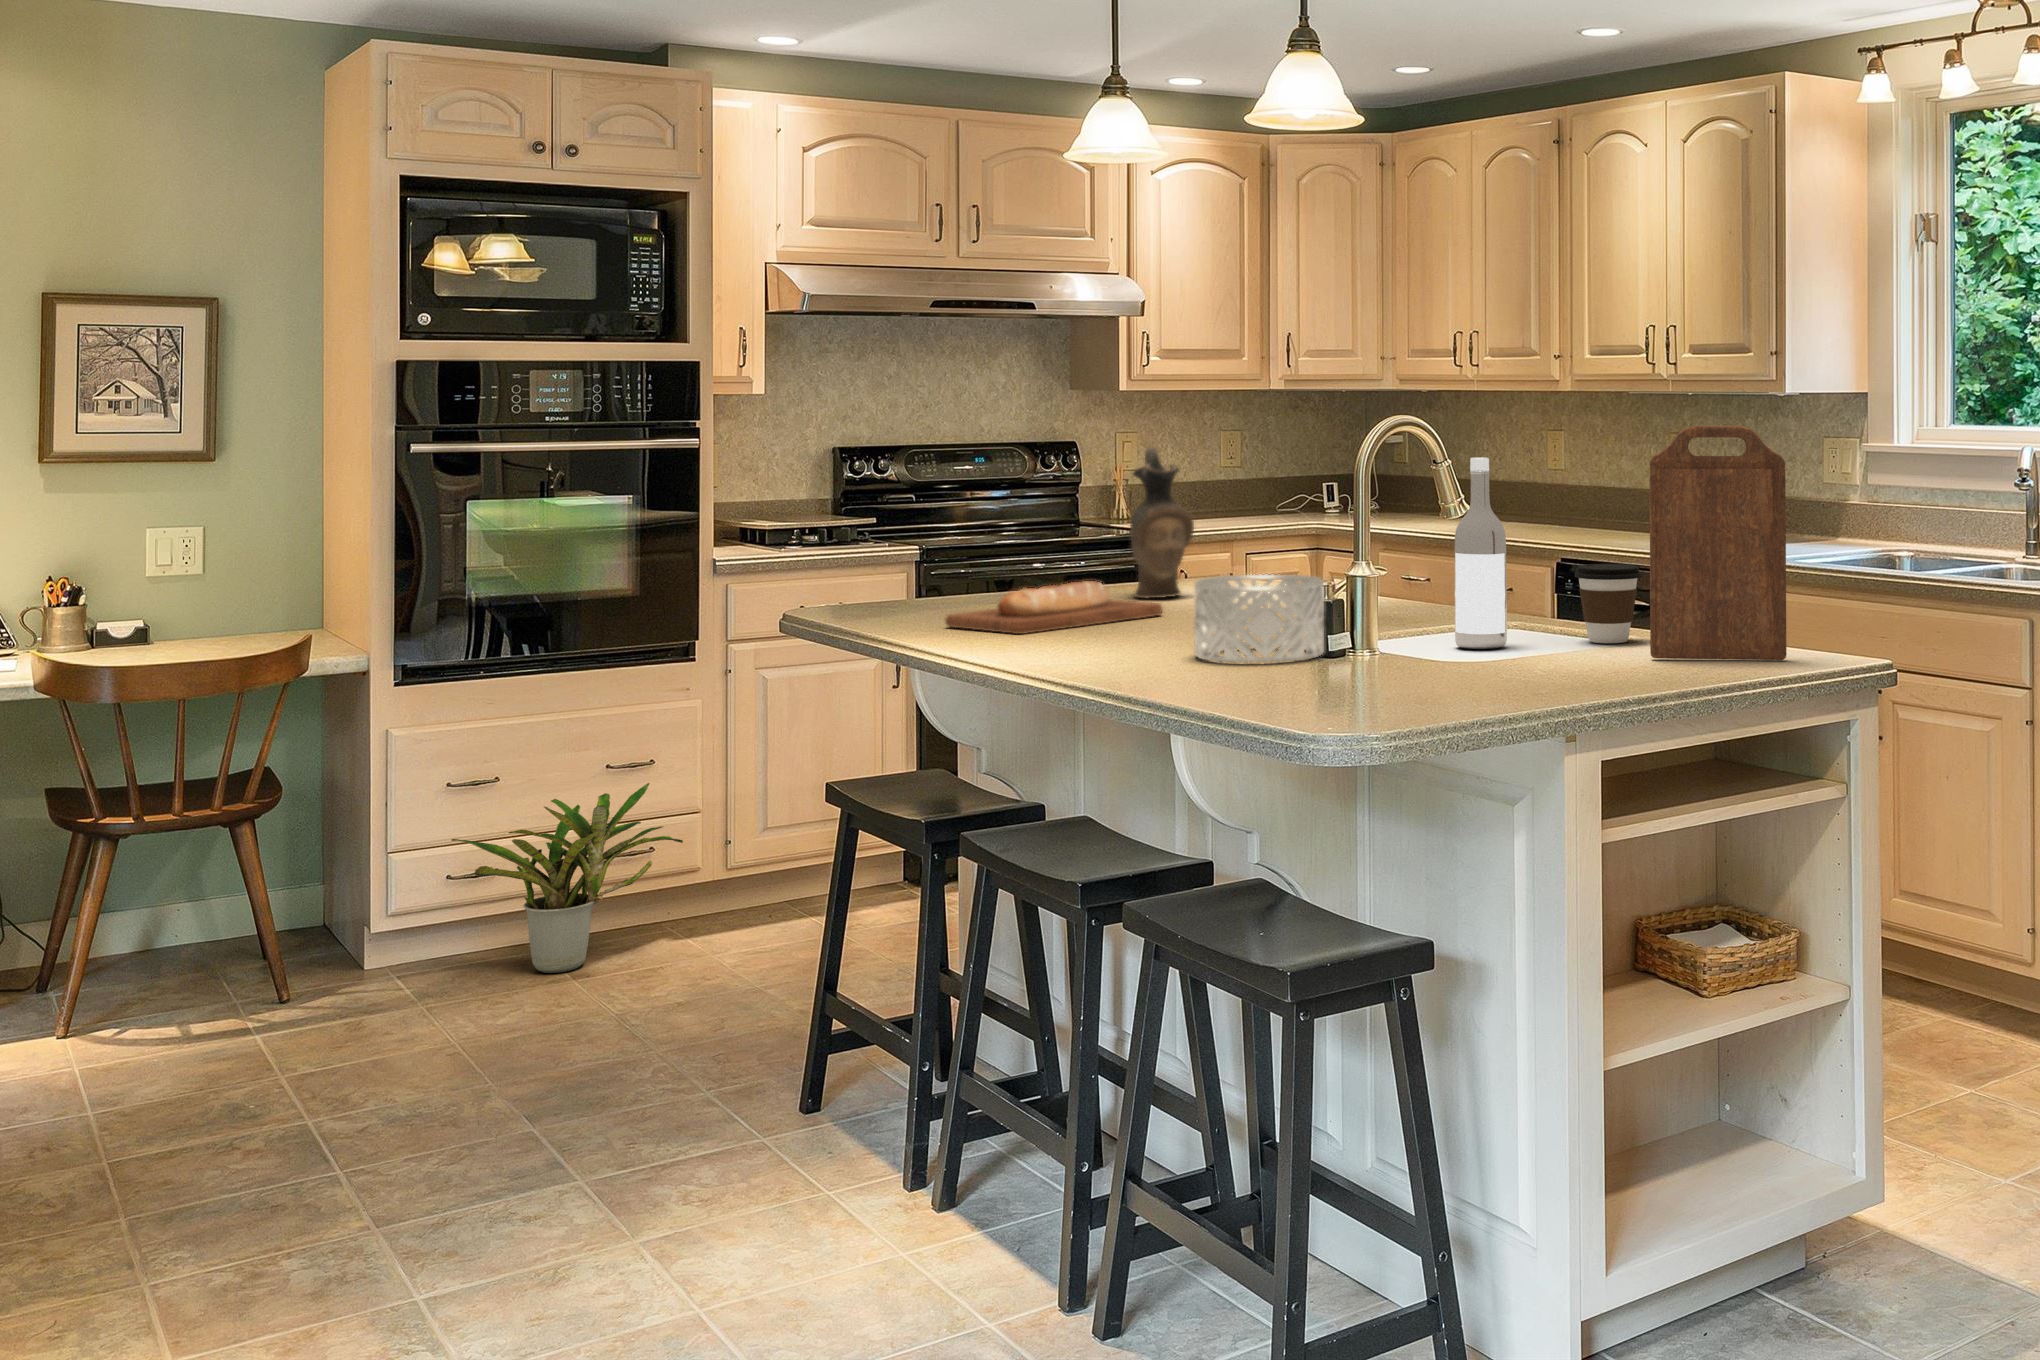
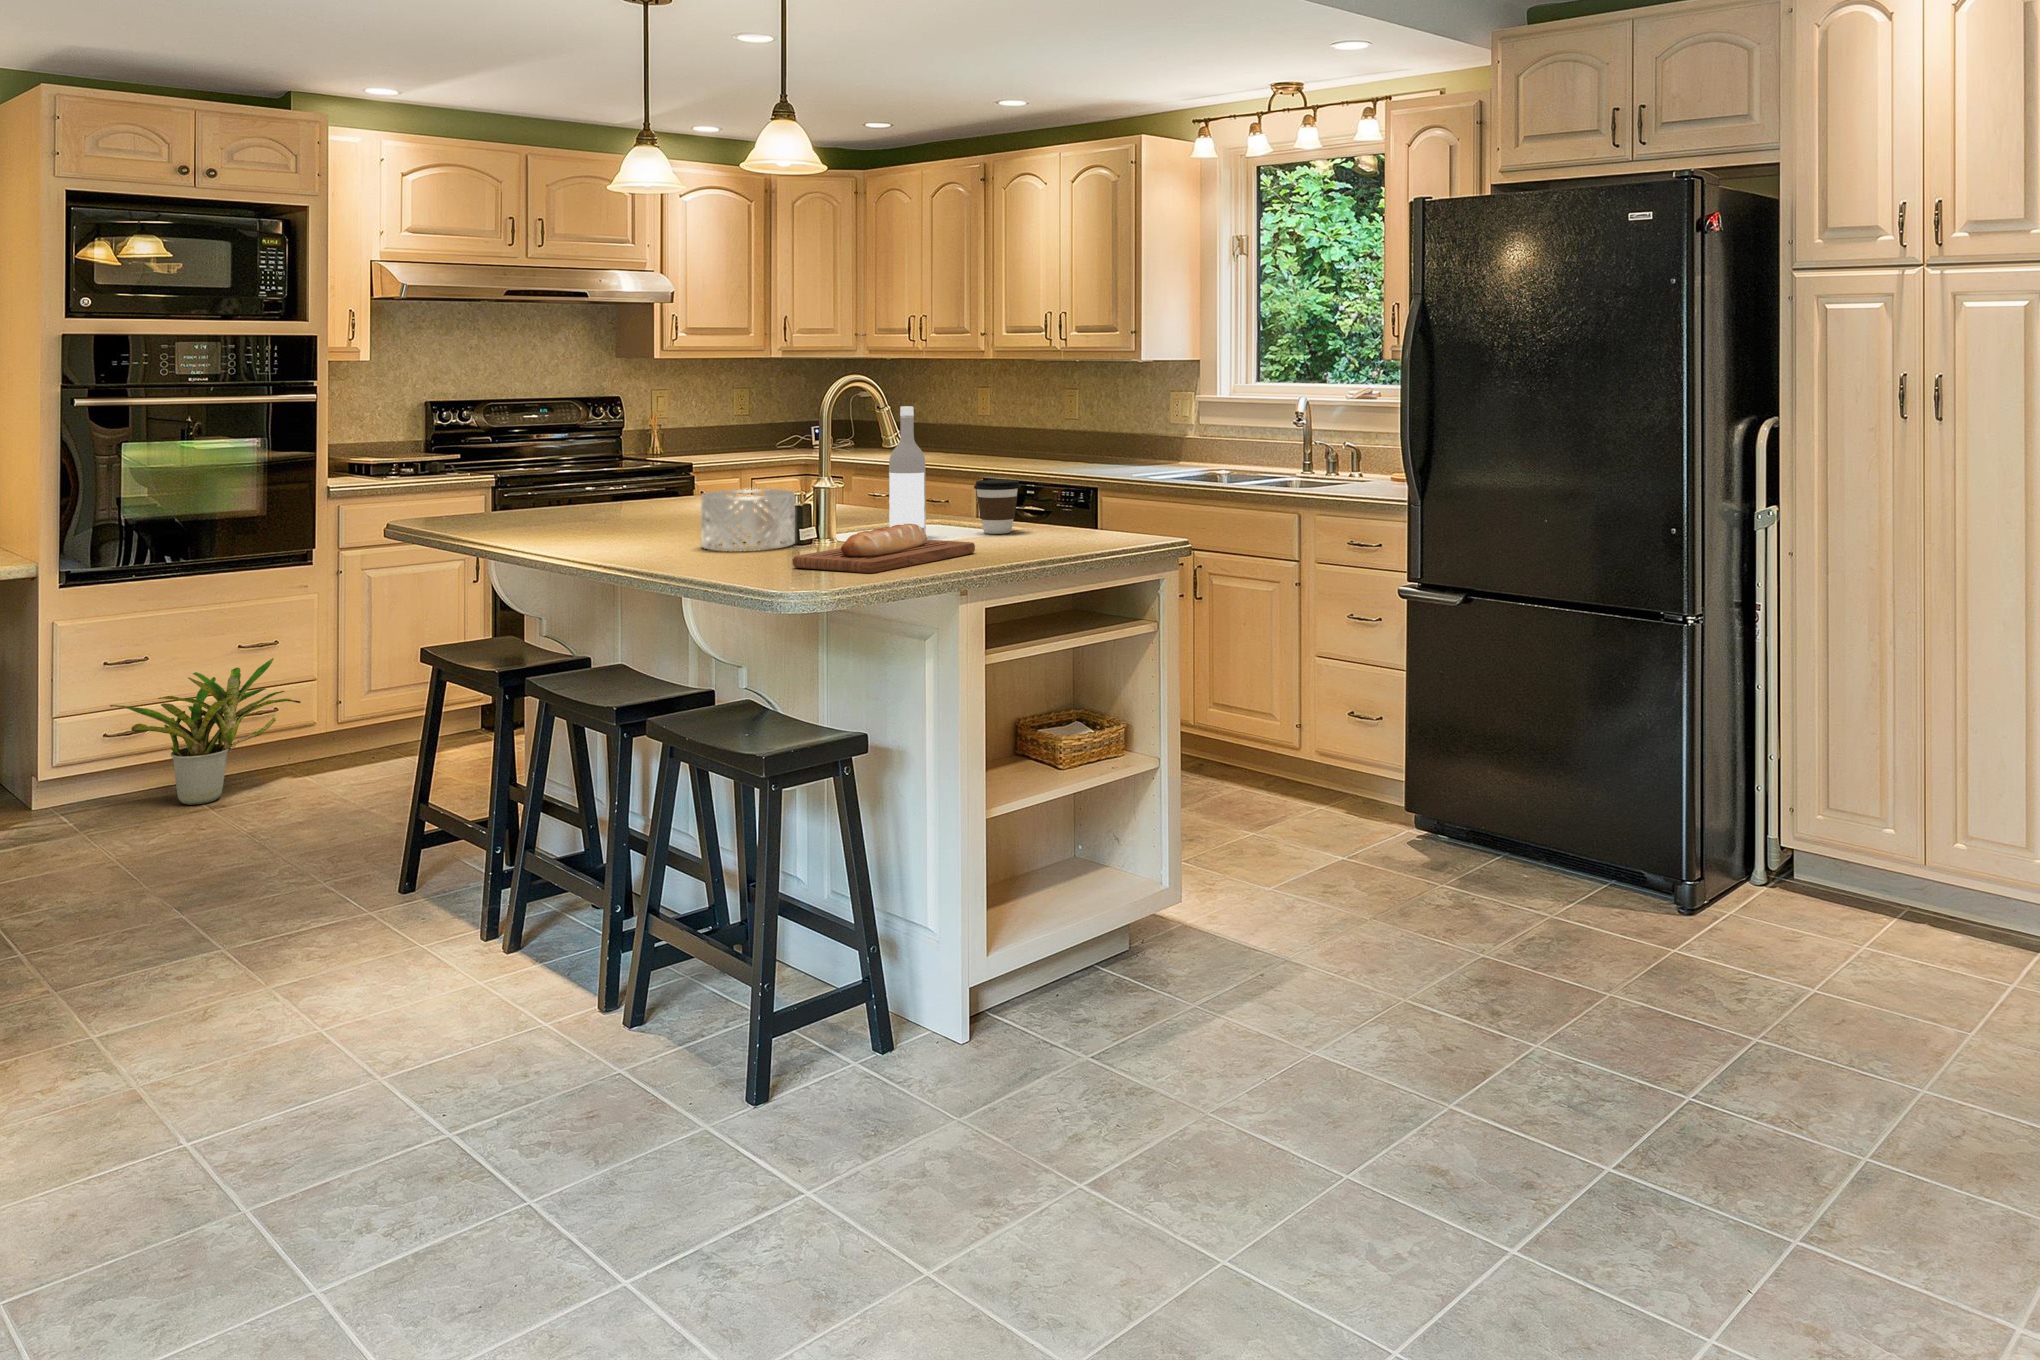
cutting board: present [1649,426,1787,660] -> none [1023,384,1115,542]
ceramic pitcher: present [1130,447,1194,598] -> none [655,400,703,510]
bread loaf: present [945,581,1163,634] -> present [793,524,975,573]

